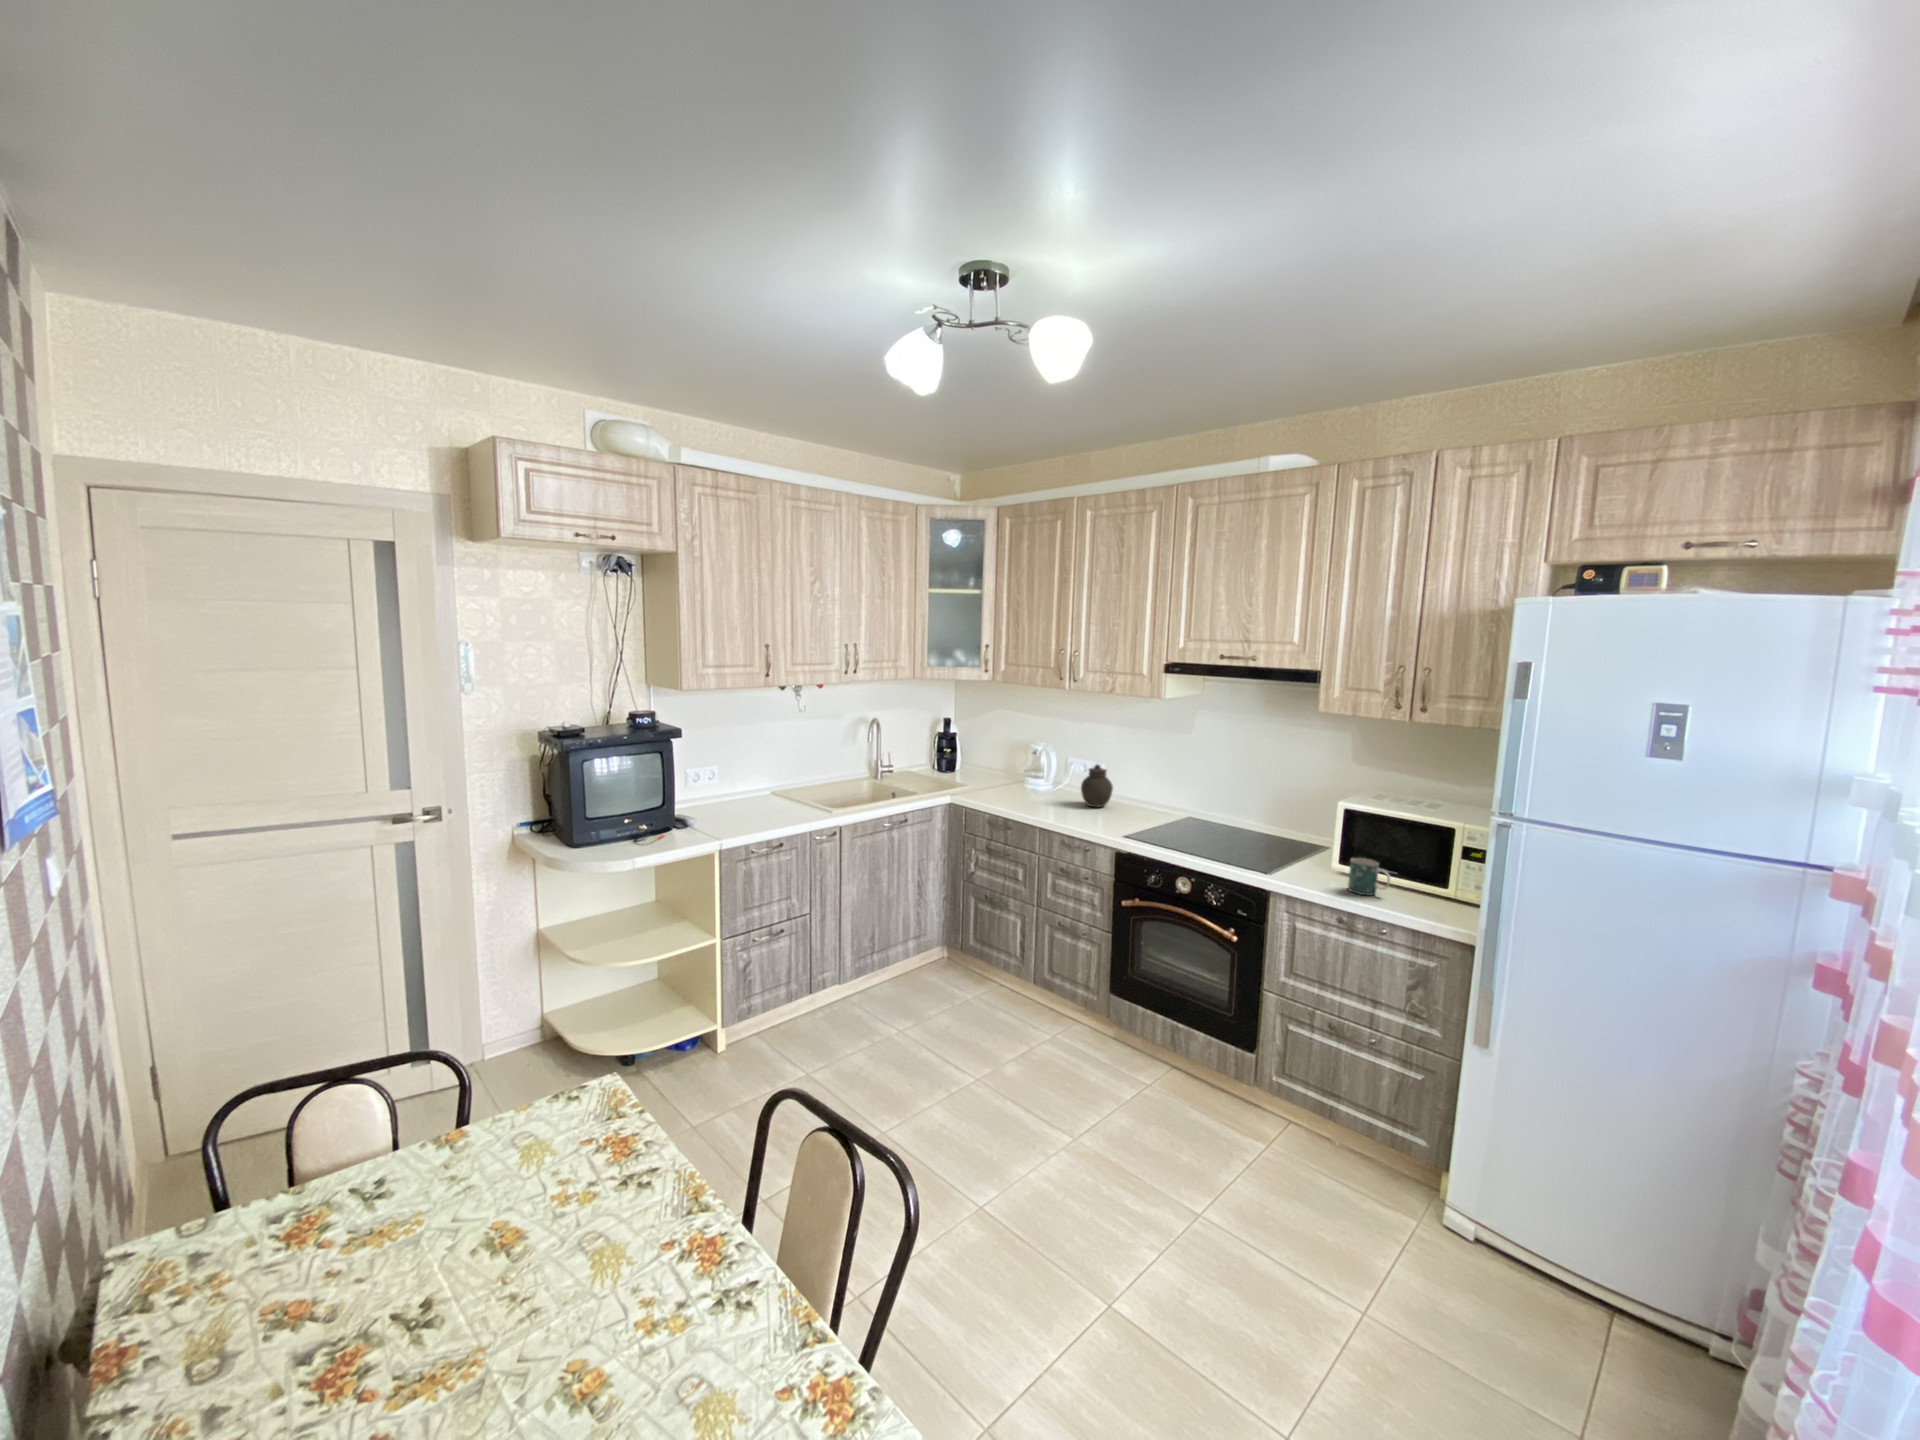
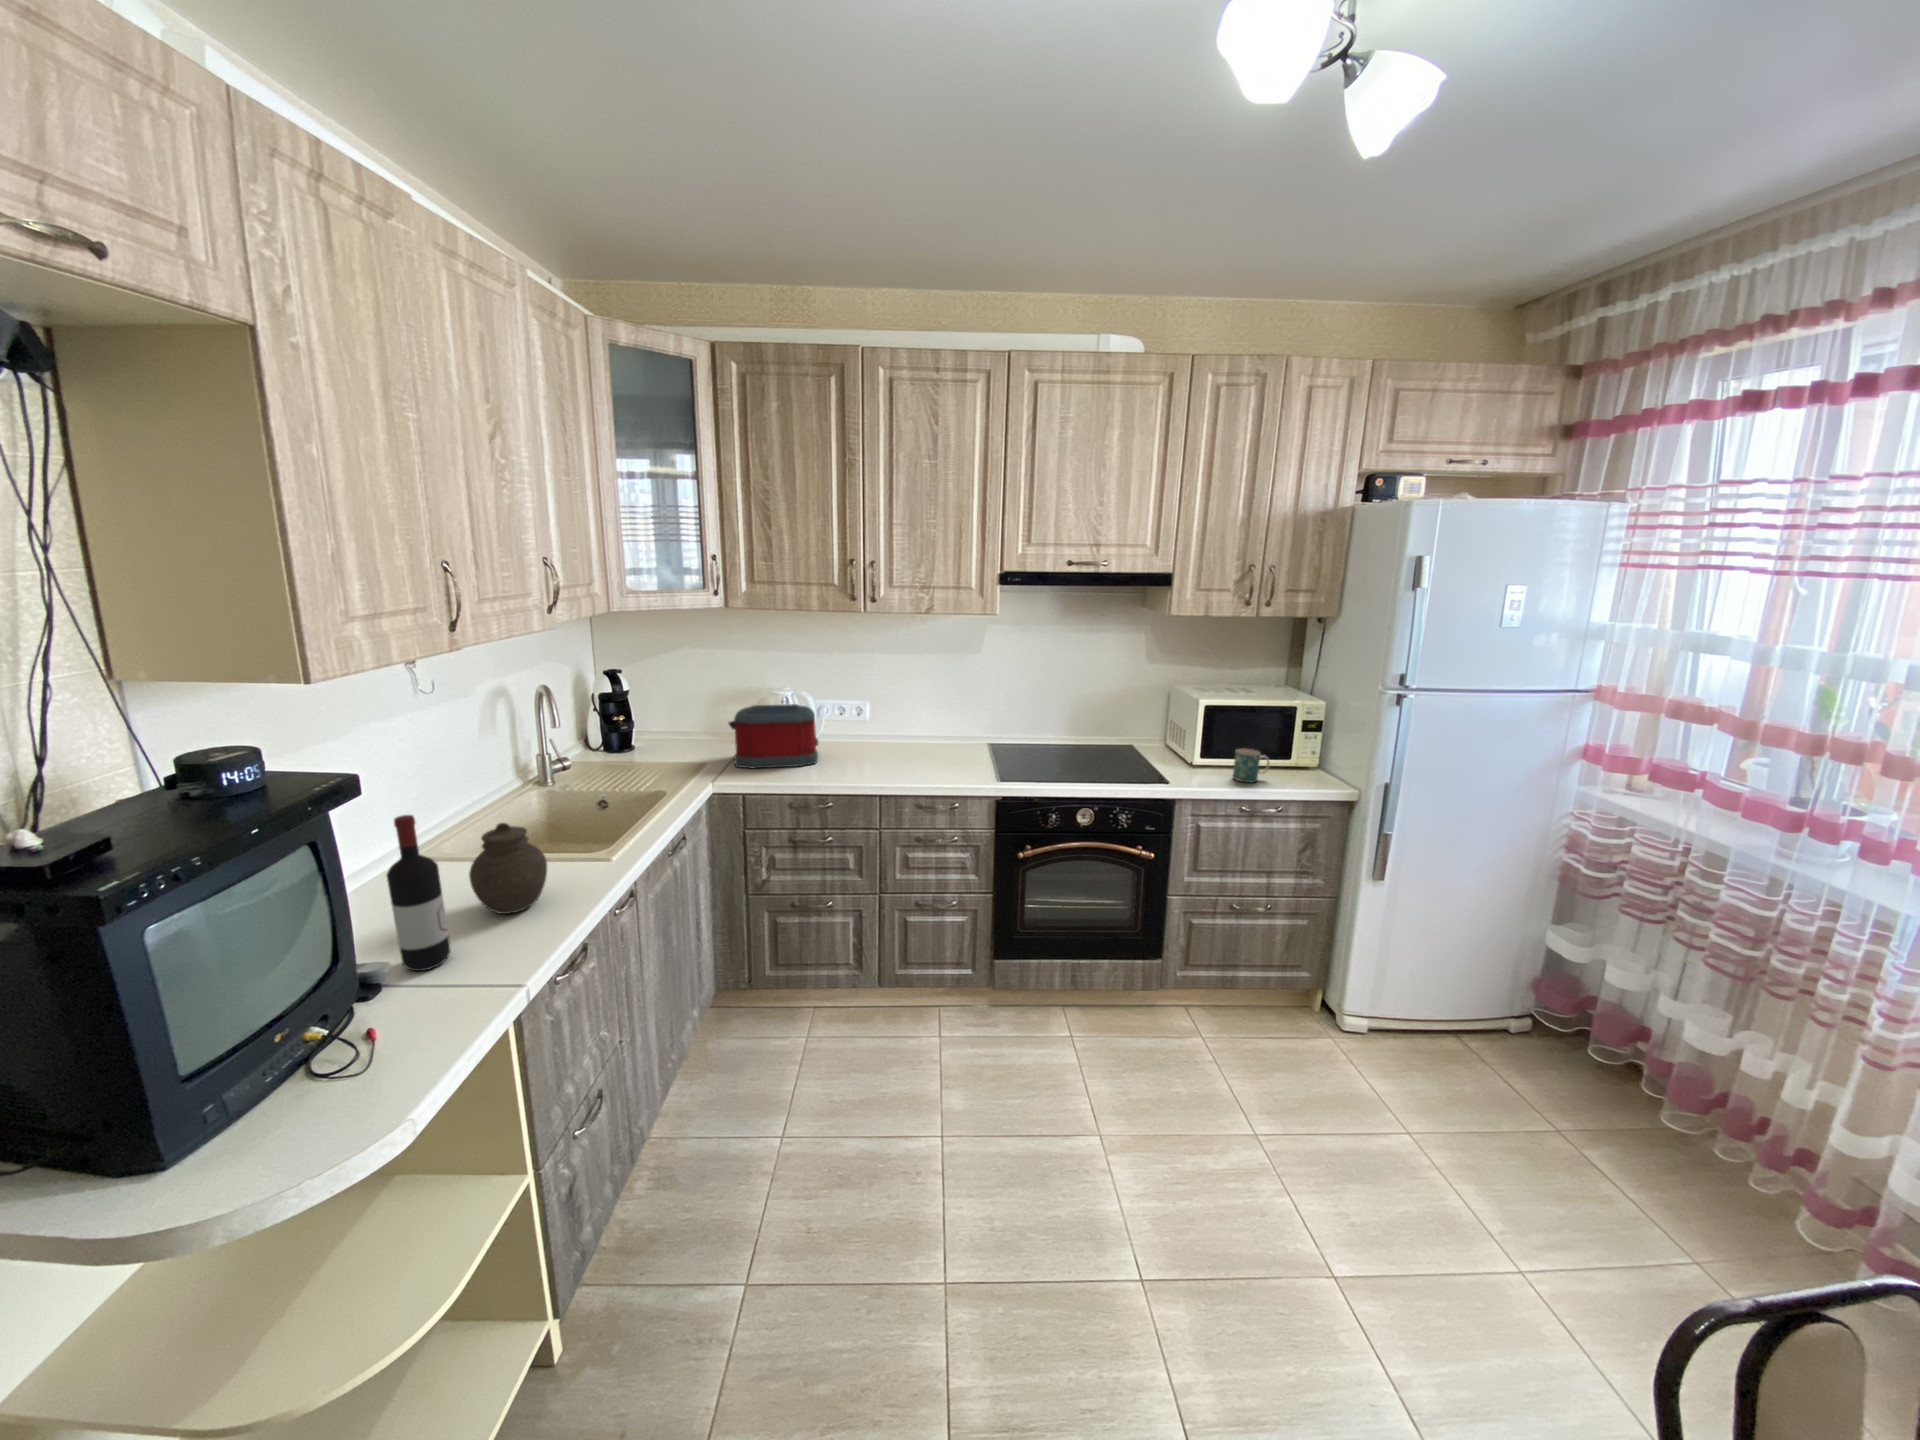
toaster: none [982,752,1044,801] -> present [729,704,818,768]
wine bottle: none [710,754,731,828] -> present [387,815,451,971]
jar: present [1081,764,1113,807] -> present [469,823,547,914]

